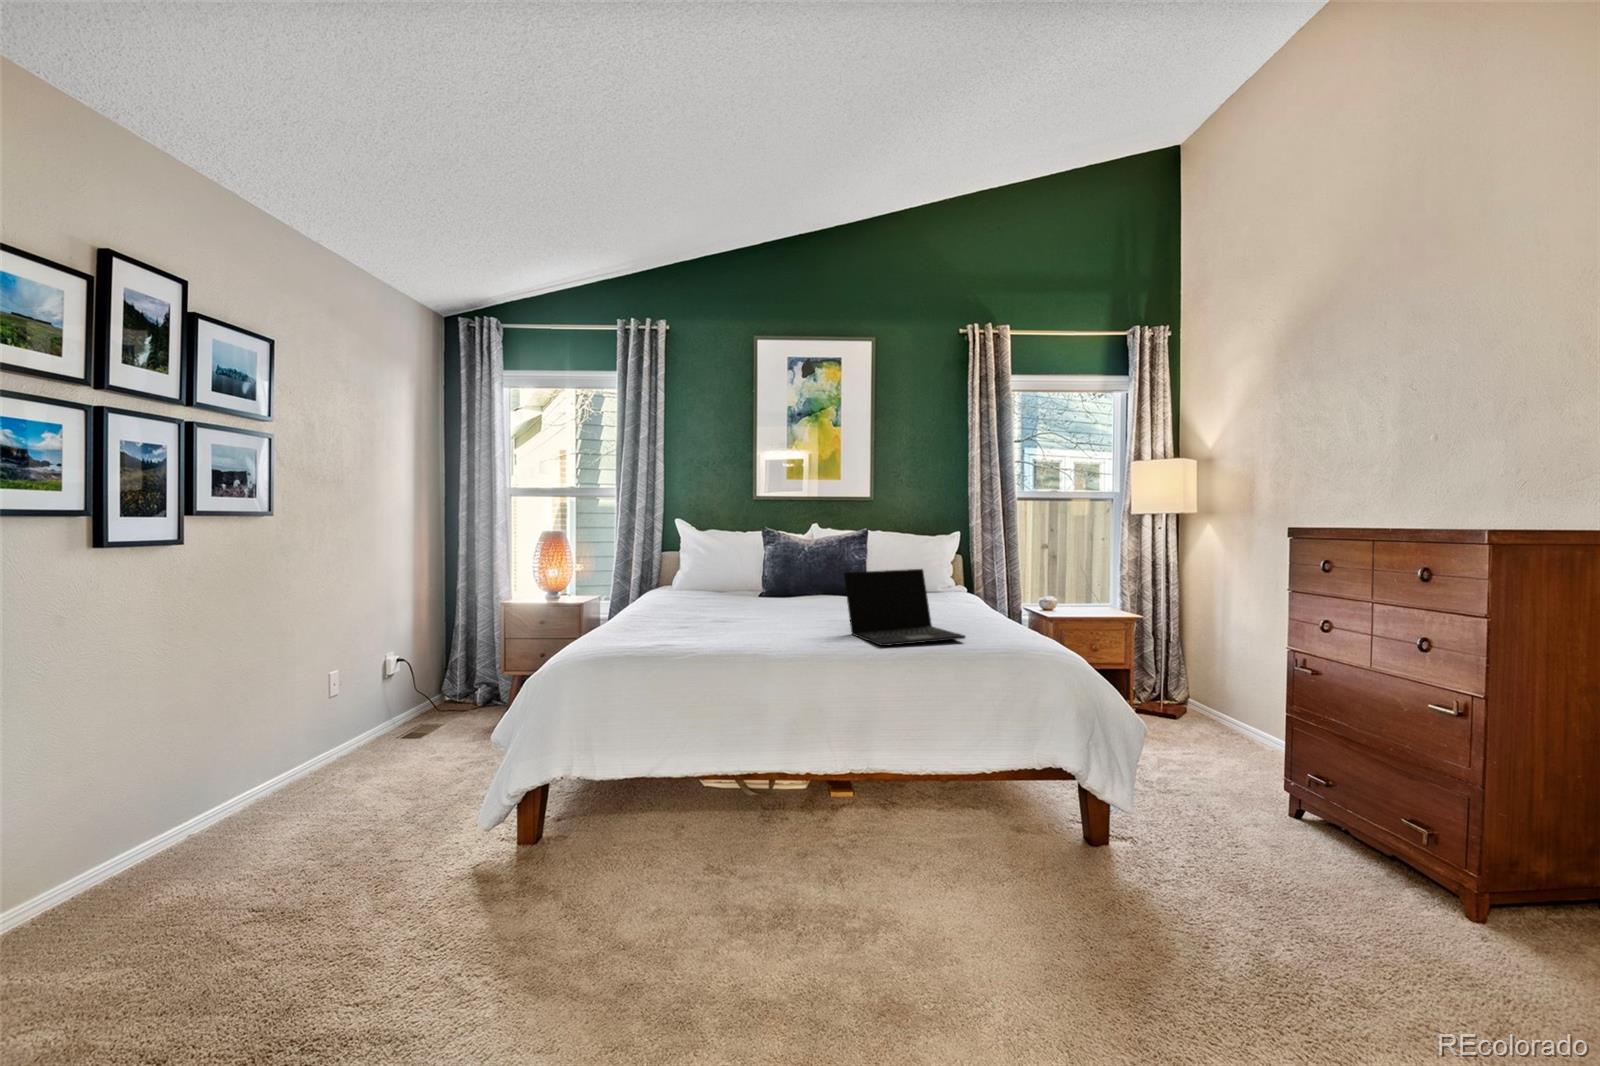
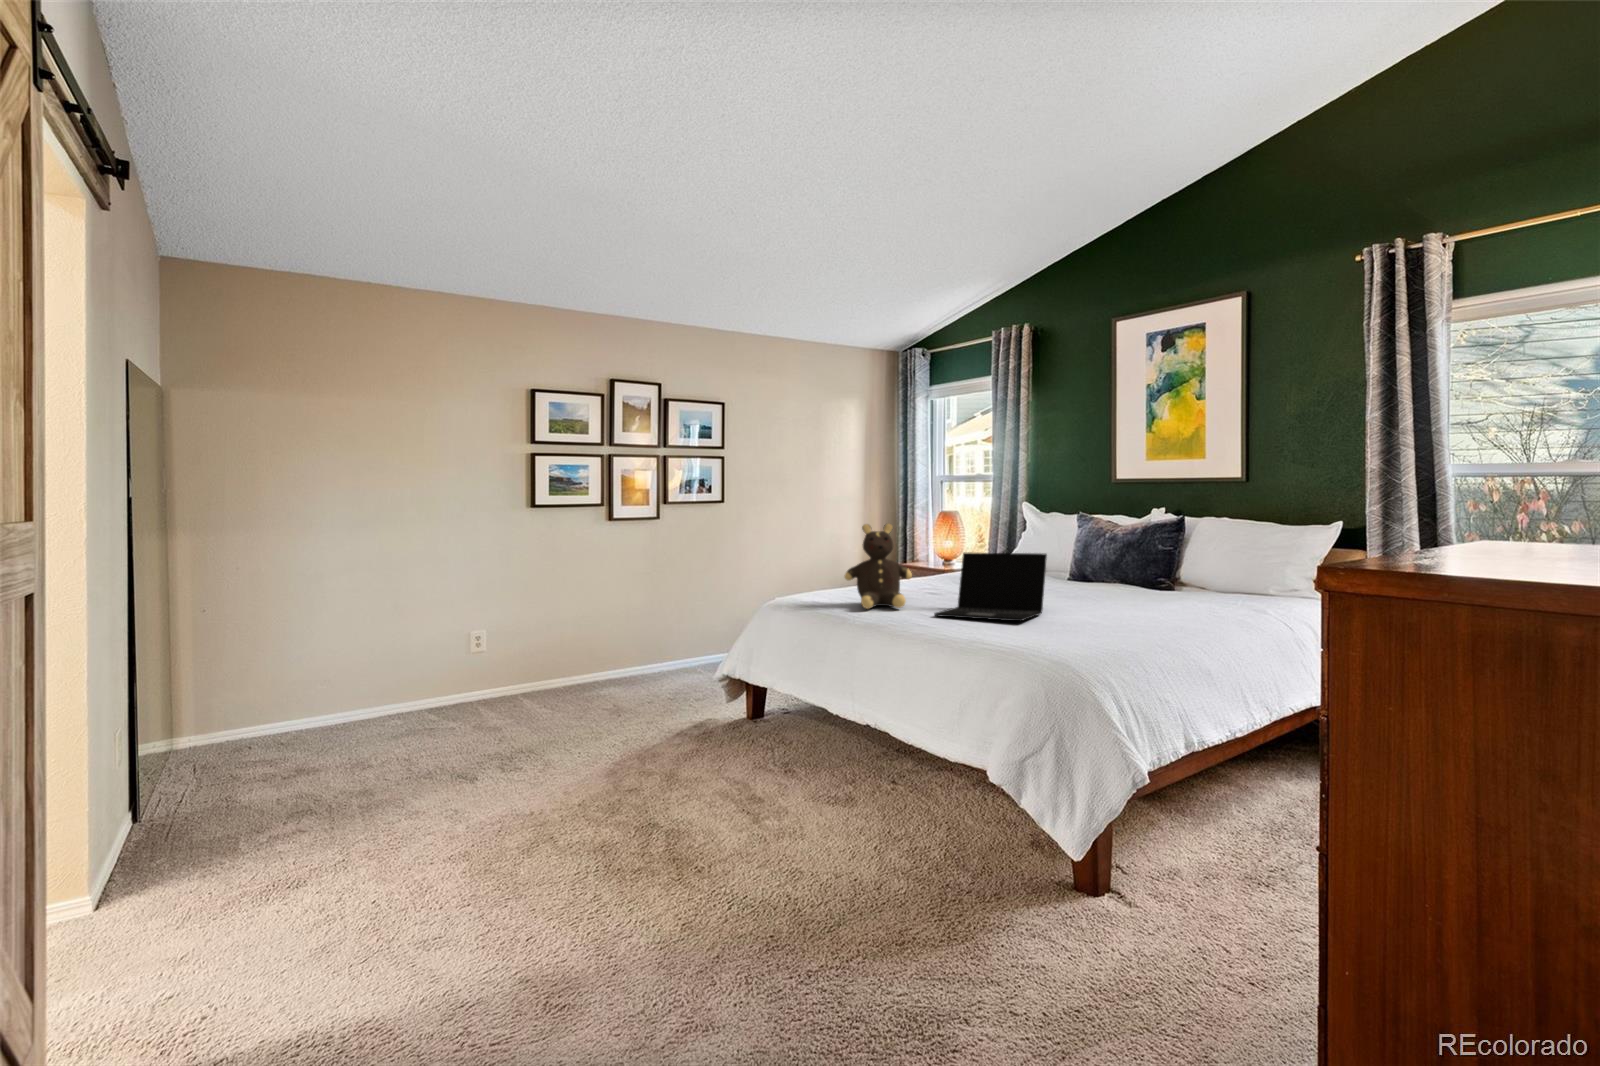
teddy bear: none [749,542,827,649] -> present [844,523,912,609]

